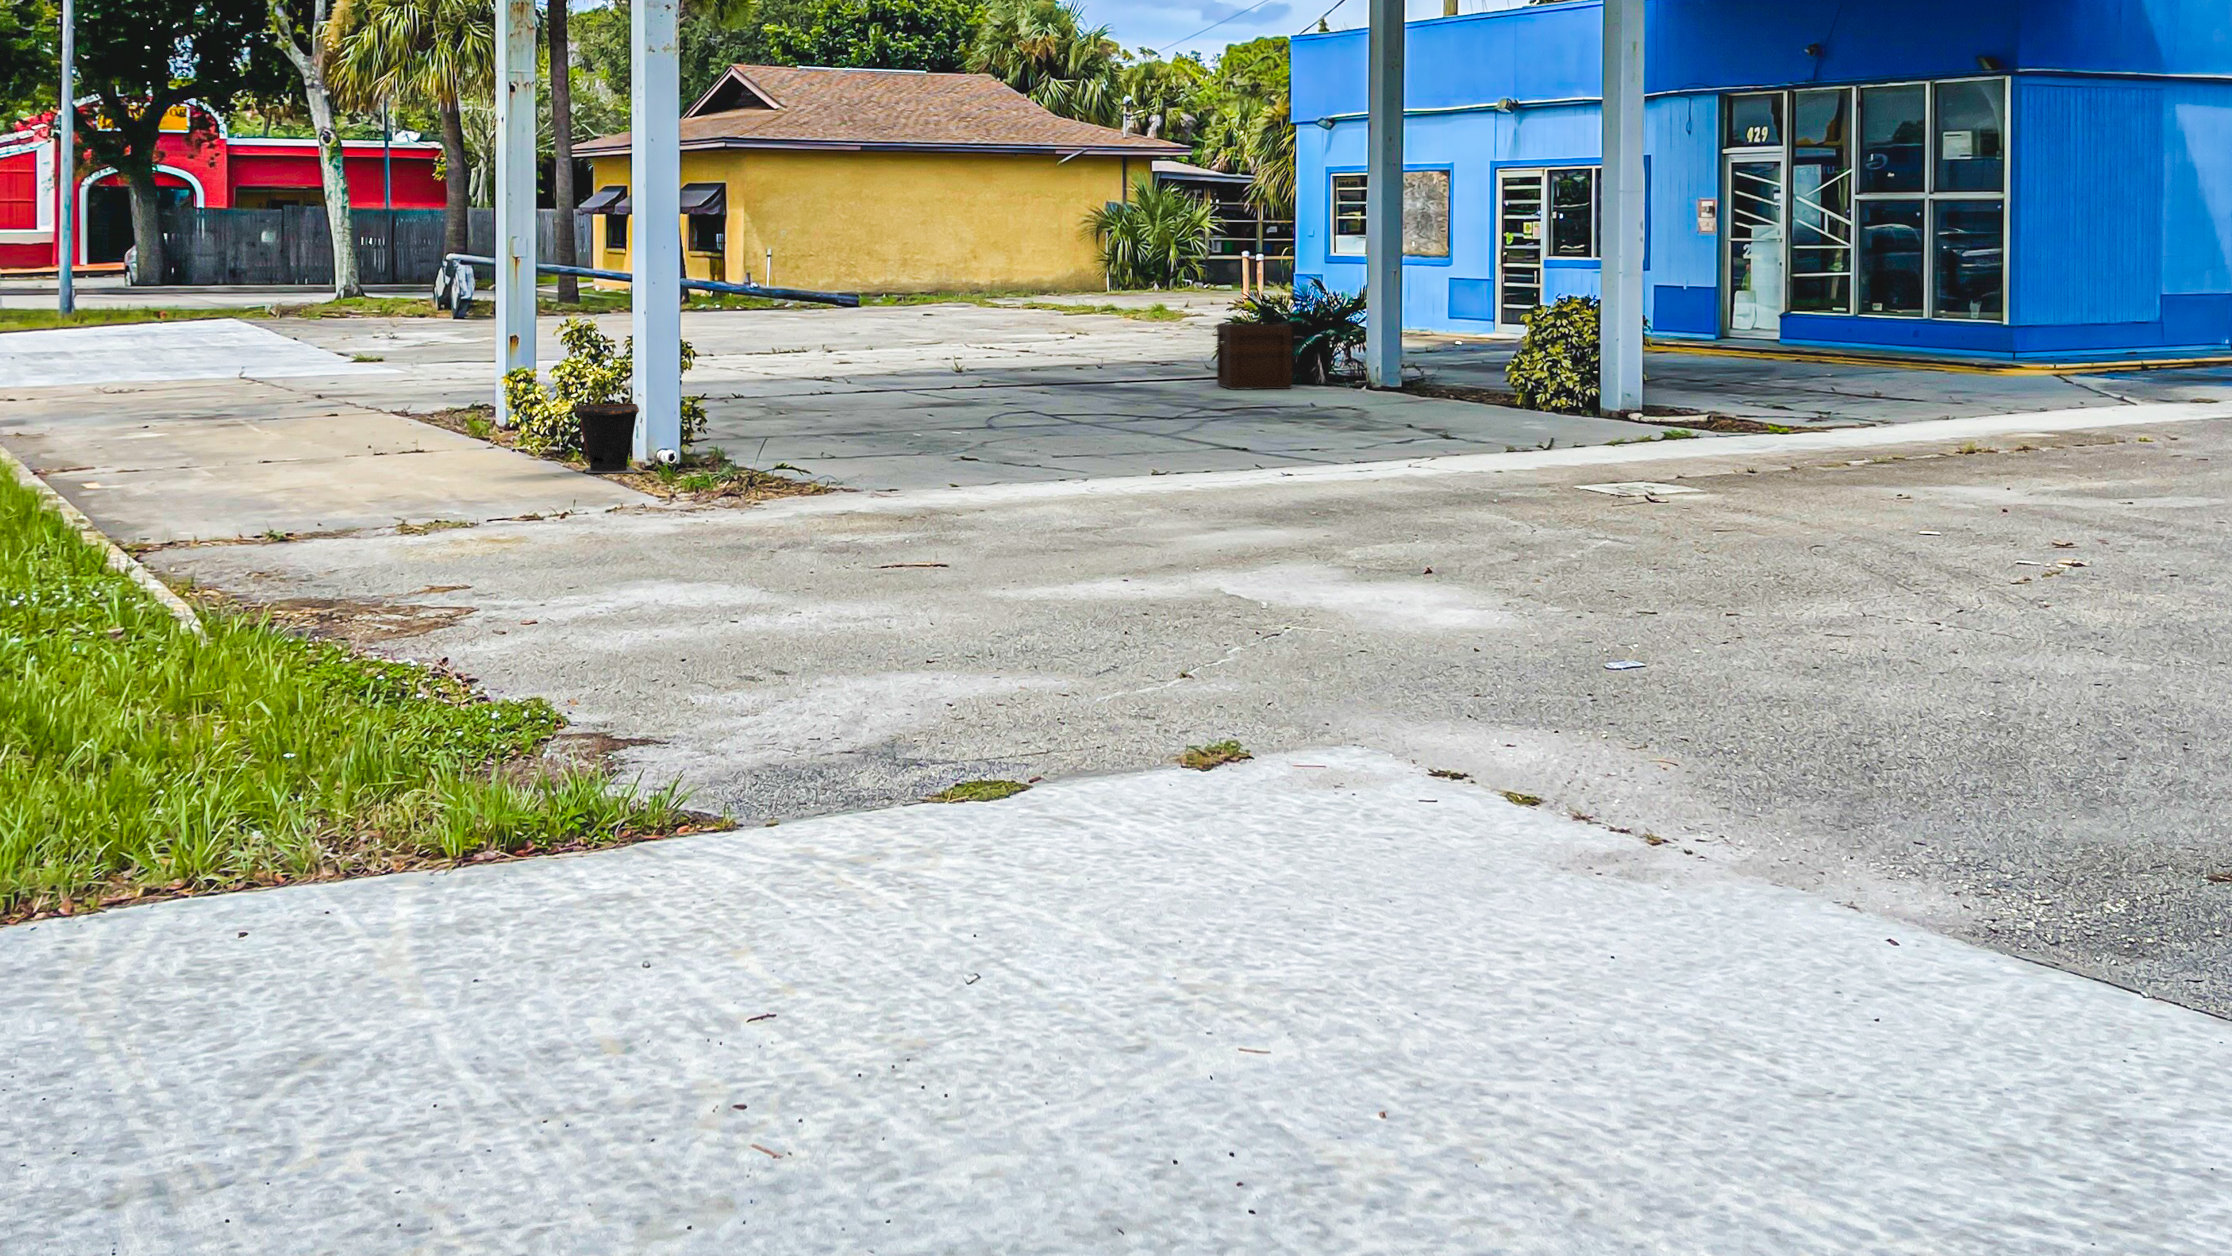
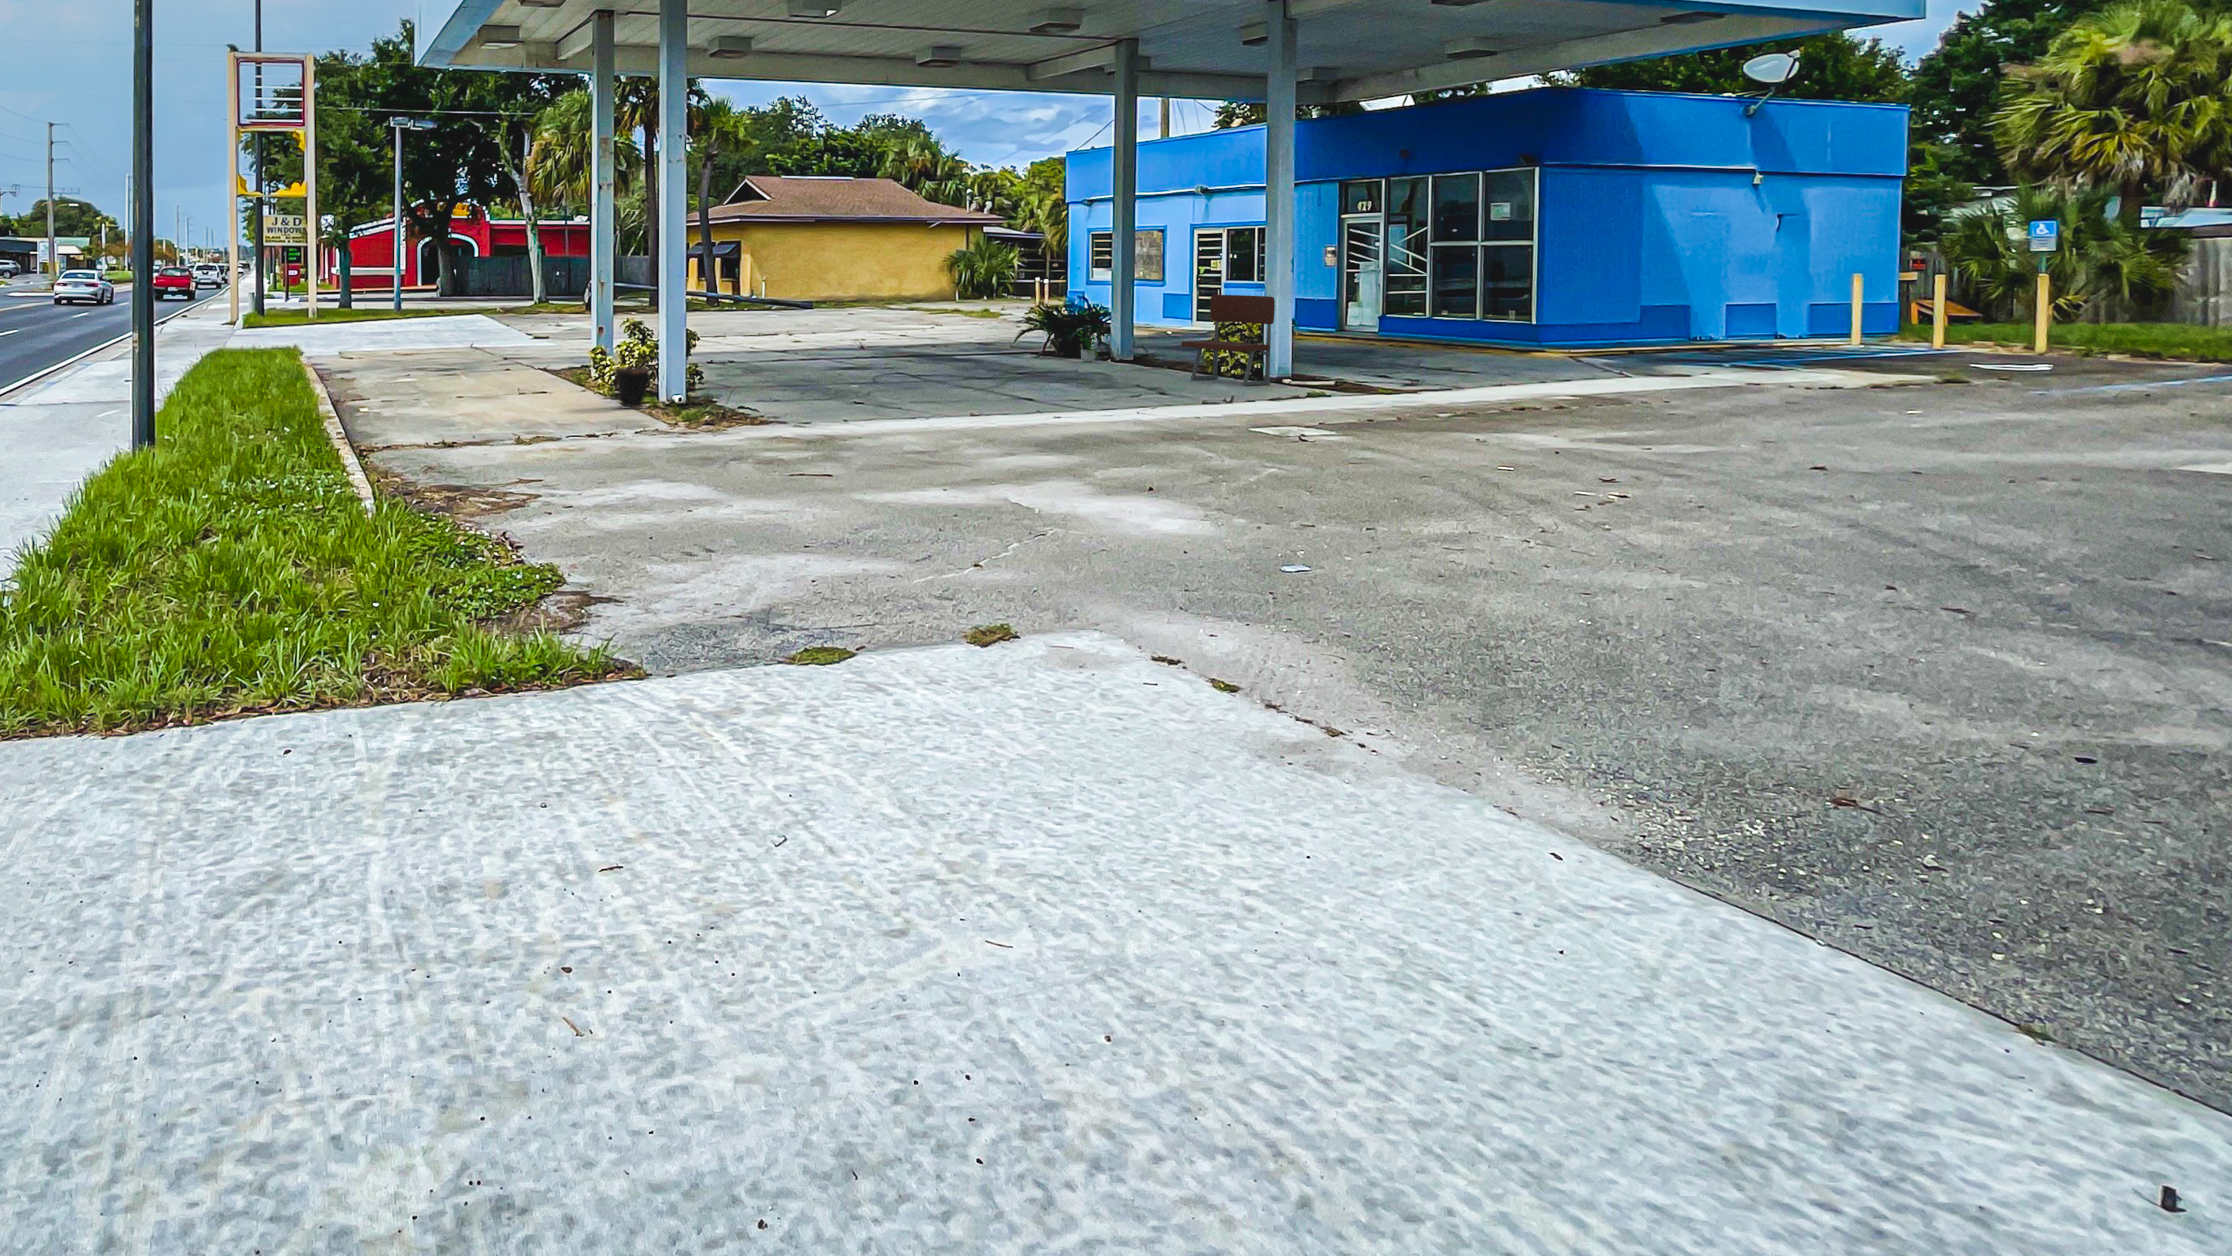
bench: none [1476,278,1613,419] -> present [1181,295,1275,386]
wooden crate: present [1217,323,1292,390] -> none [1013,321,1062,362]
potted plant: none [1316,325,1356,388] -> present [1077,331,1102,362]

